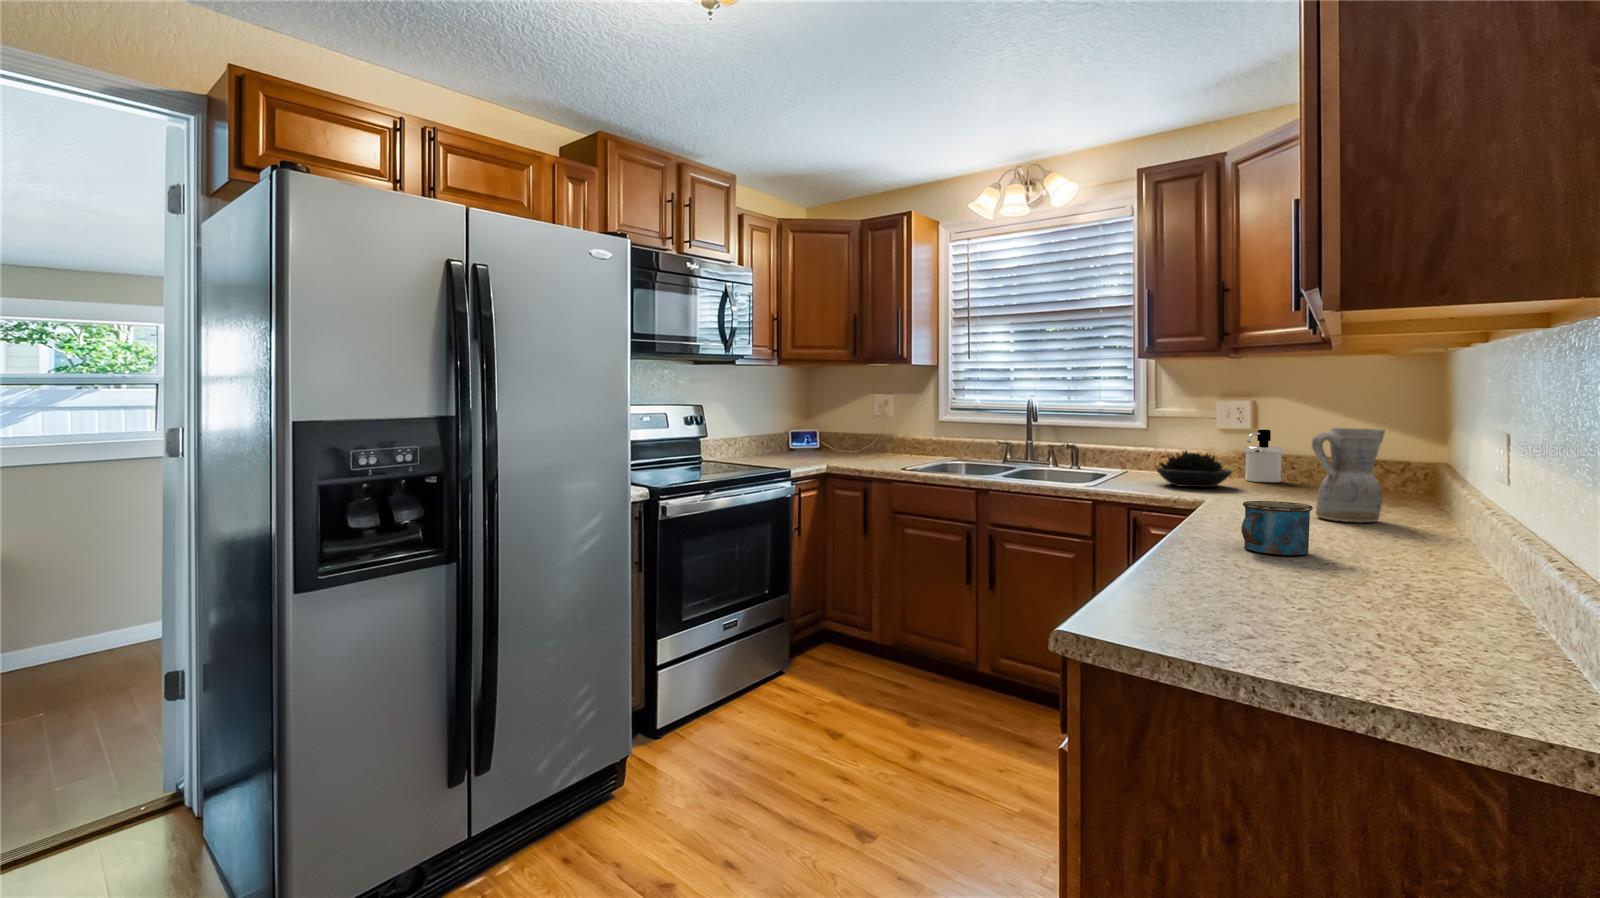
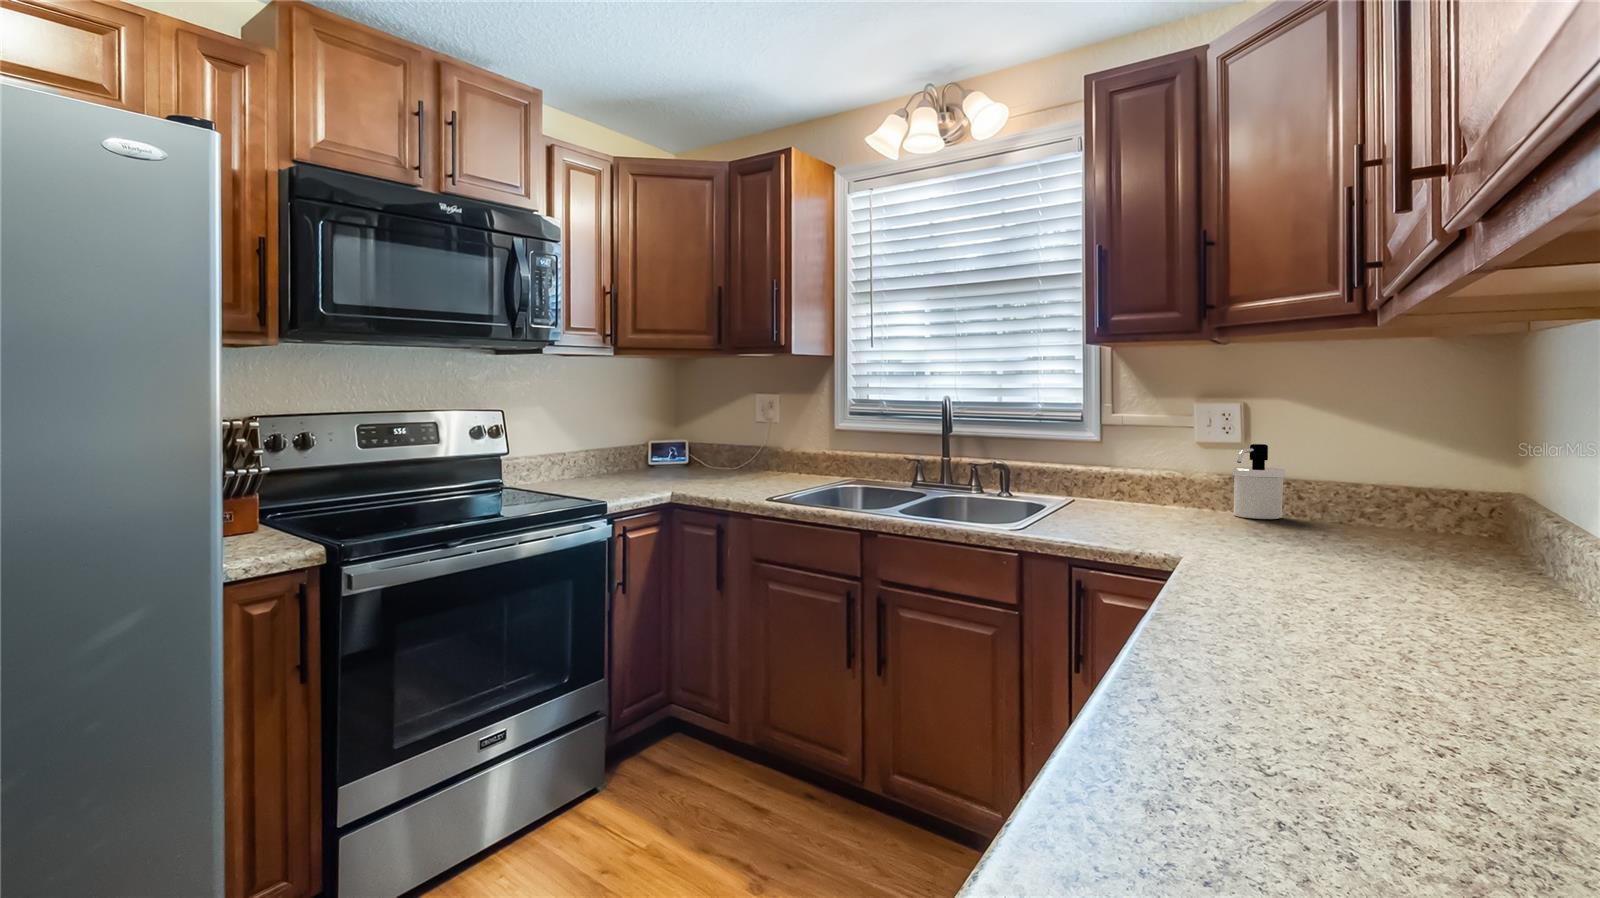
ceramic pitcher: present [1312,427,1385,522] -> none [1355,449,1475,612]
succulent plant: present [1156,450,1233,488] -> none [1110,475,1218,530]
mug: present [1241,501,1313,555] -> none [1258,603,1403,731]

